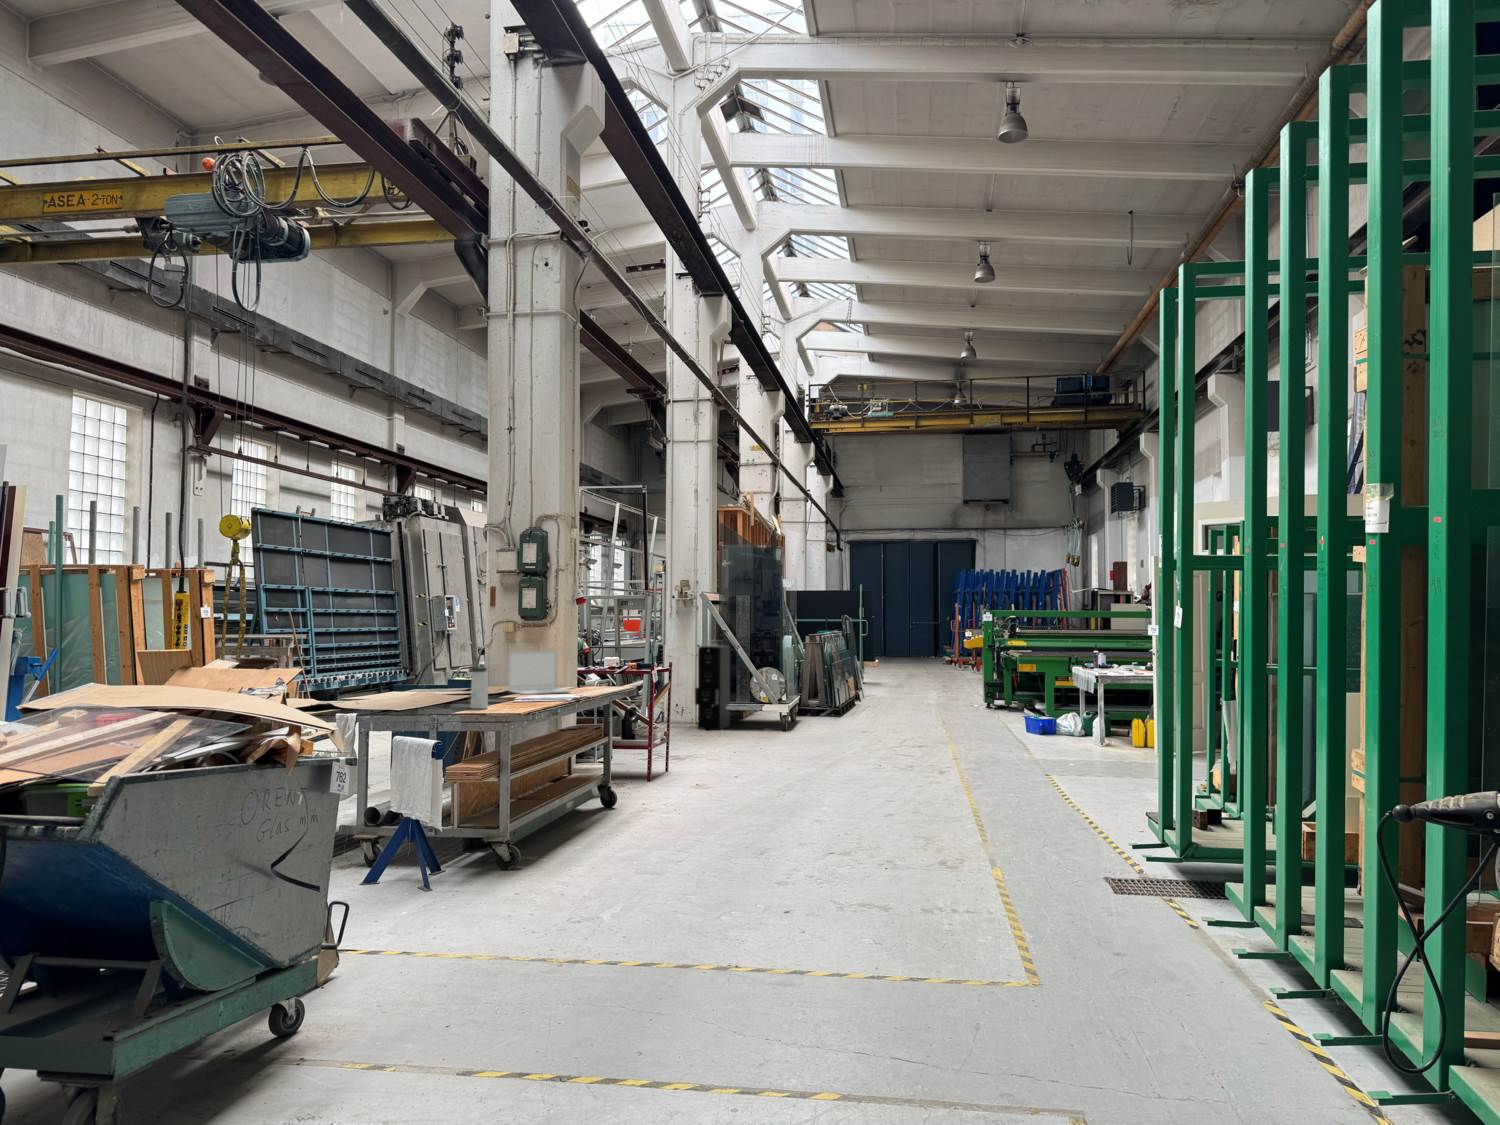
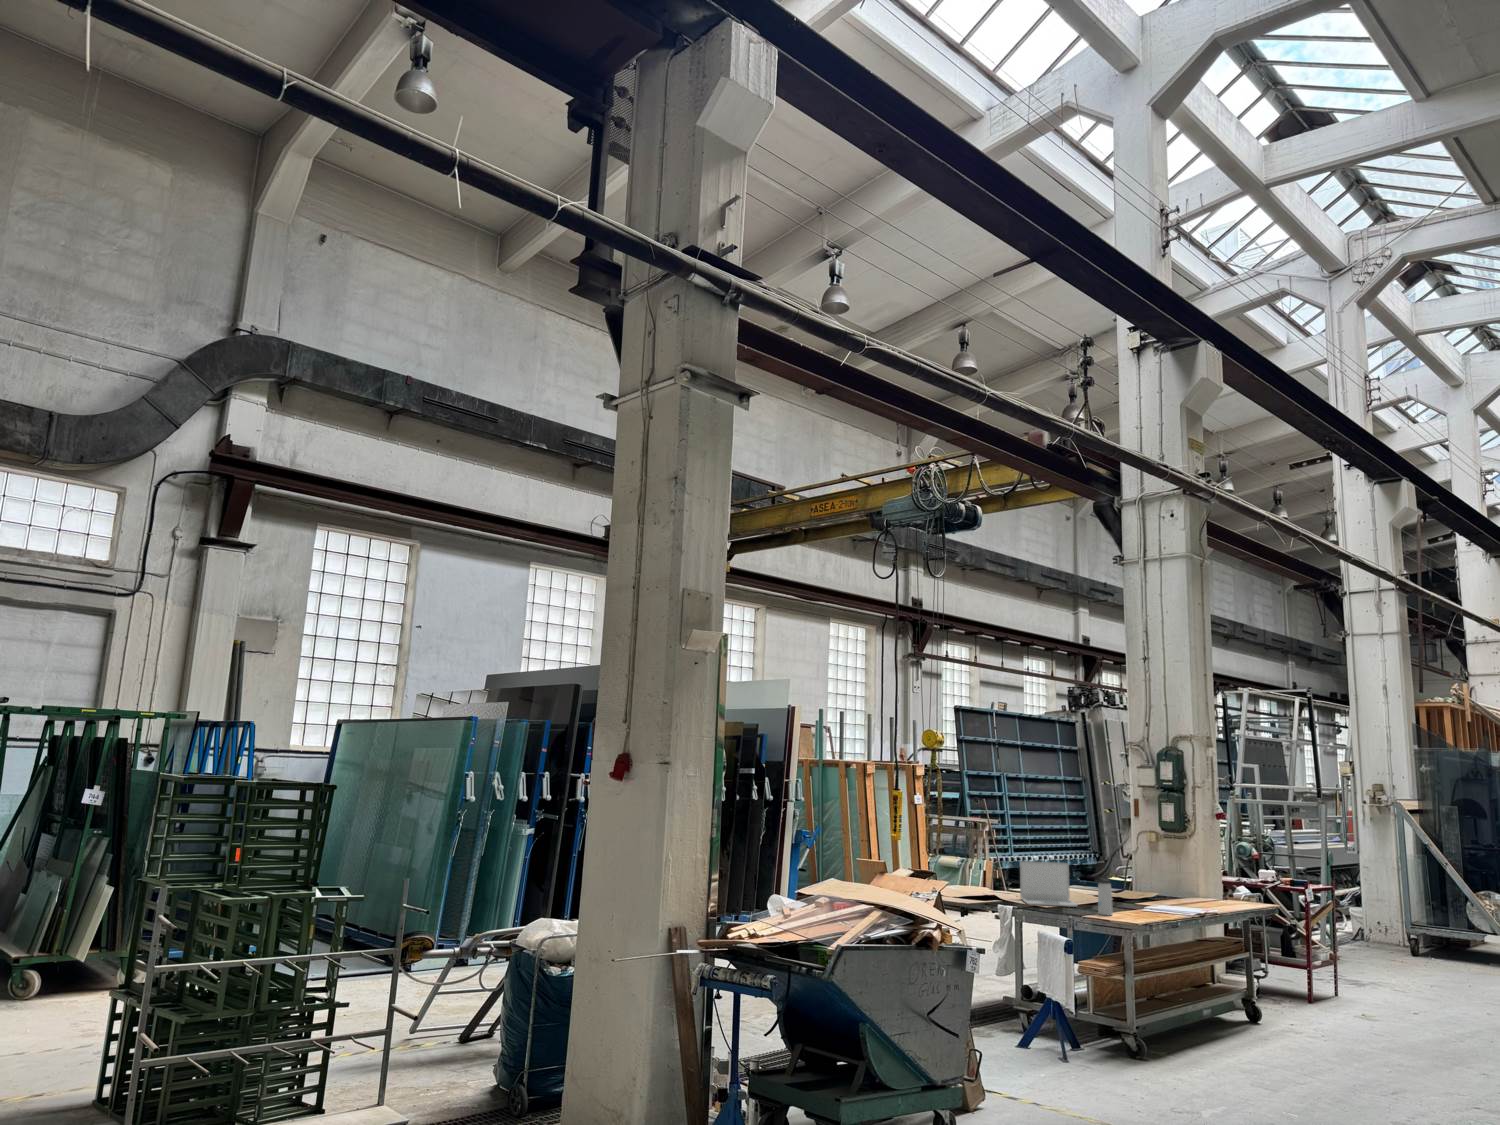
filing cabinet: present [695,646,730,730] -> none [1405,858,1459,959]
laptop: present [508,651,571,695] -> present [1020,861,1077,907]

